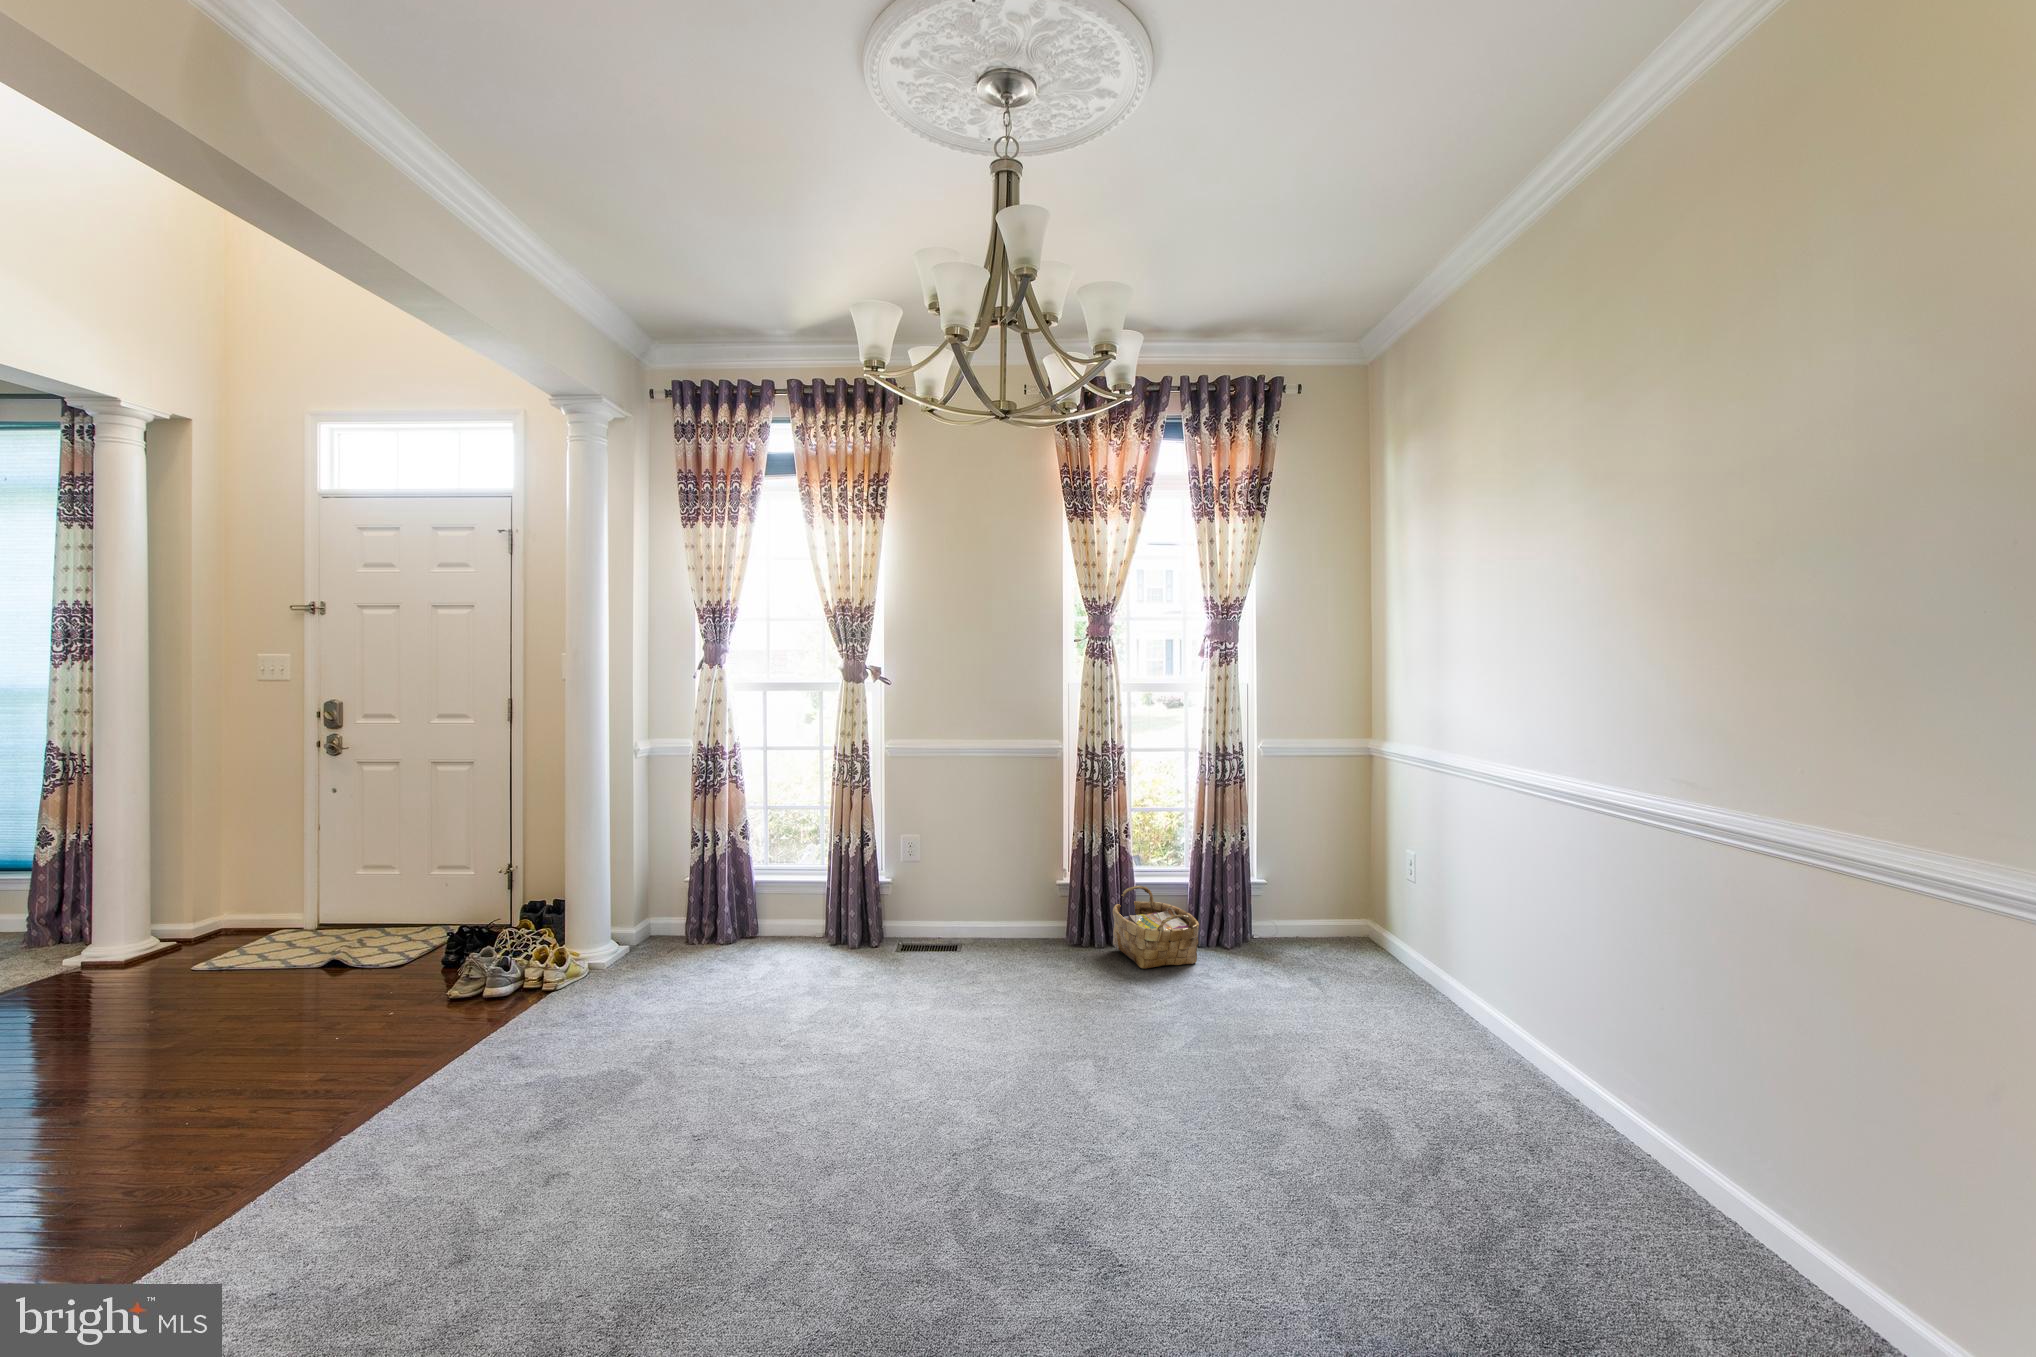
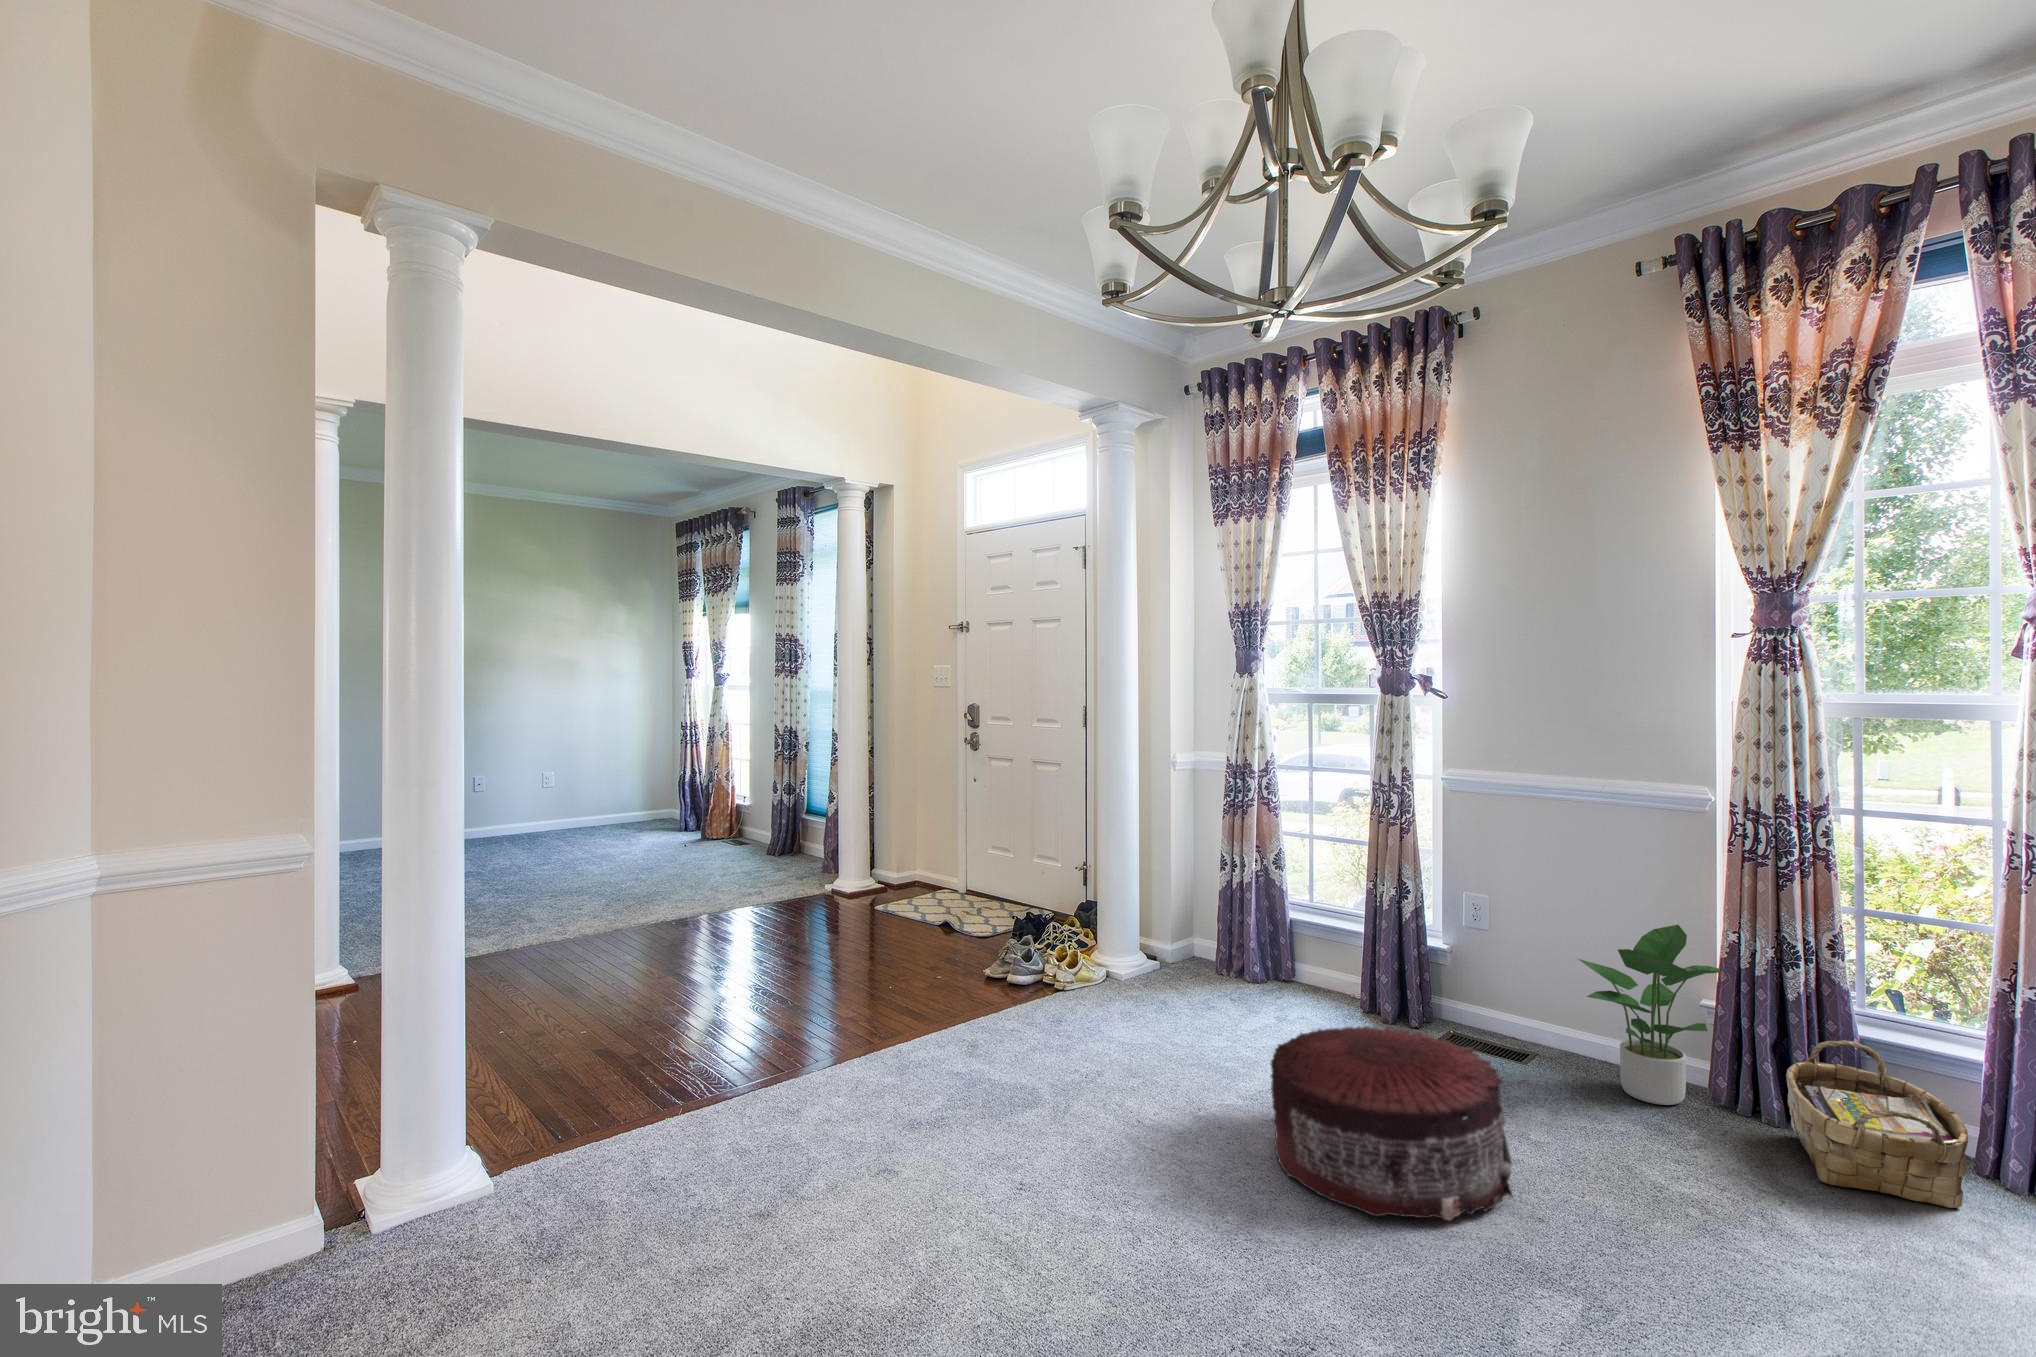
potted plant: none [992,833,1076,953] -> present [1578,925,1722,1105]
pouf: none [843,932,1020,1063] -> present [1270,1026,1512,1220]

